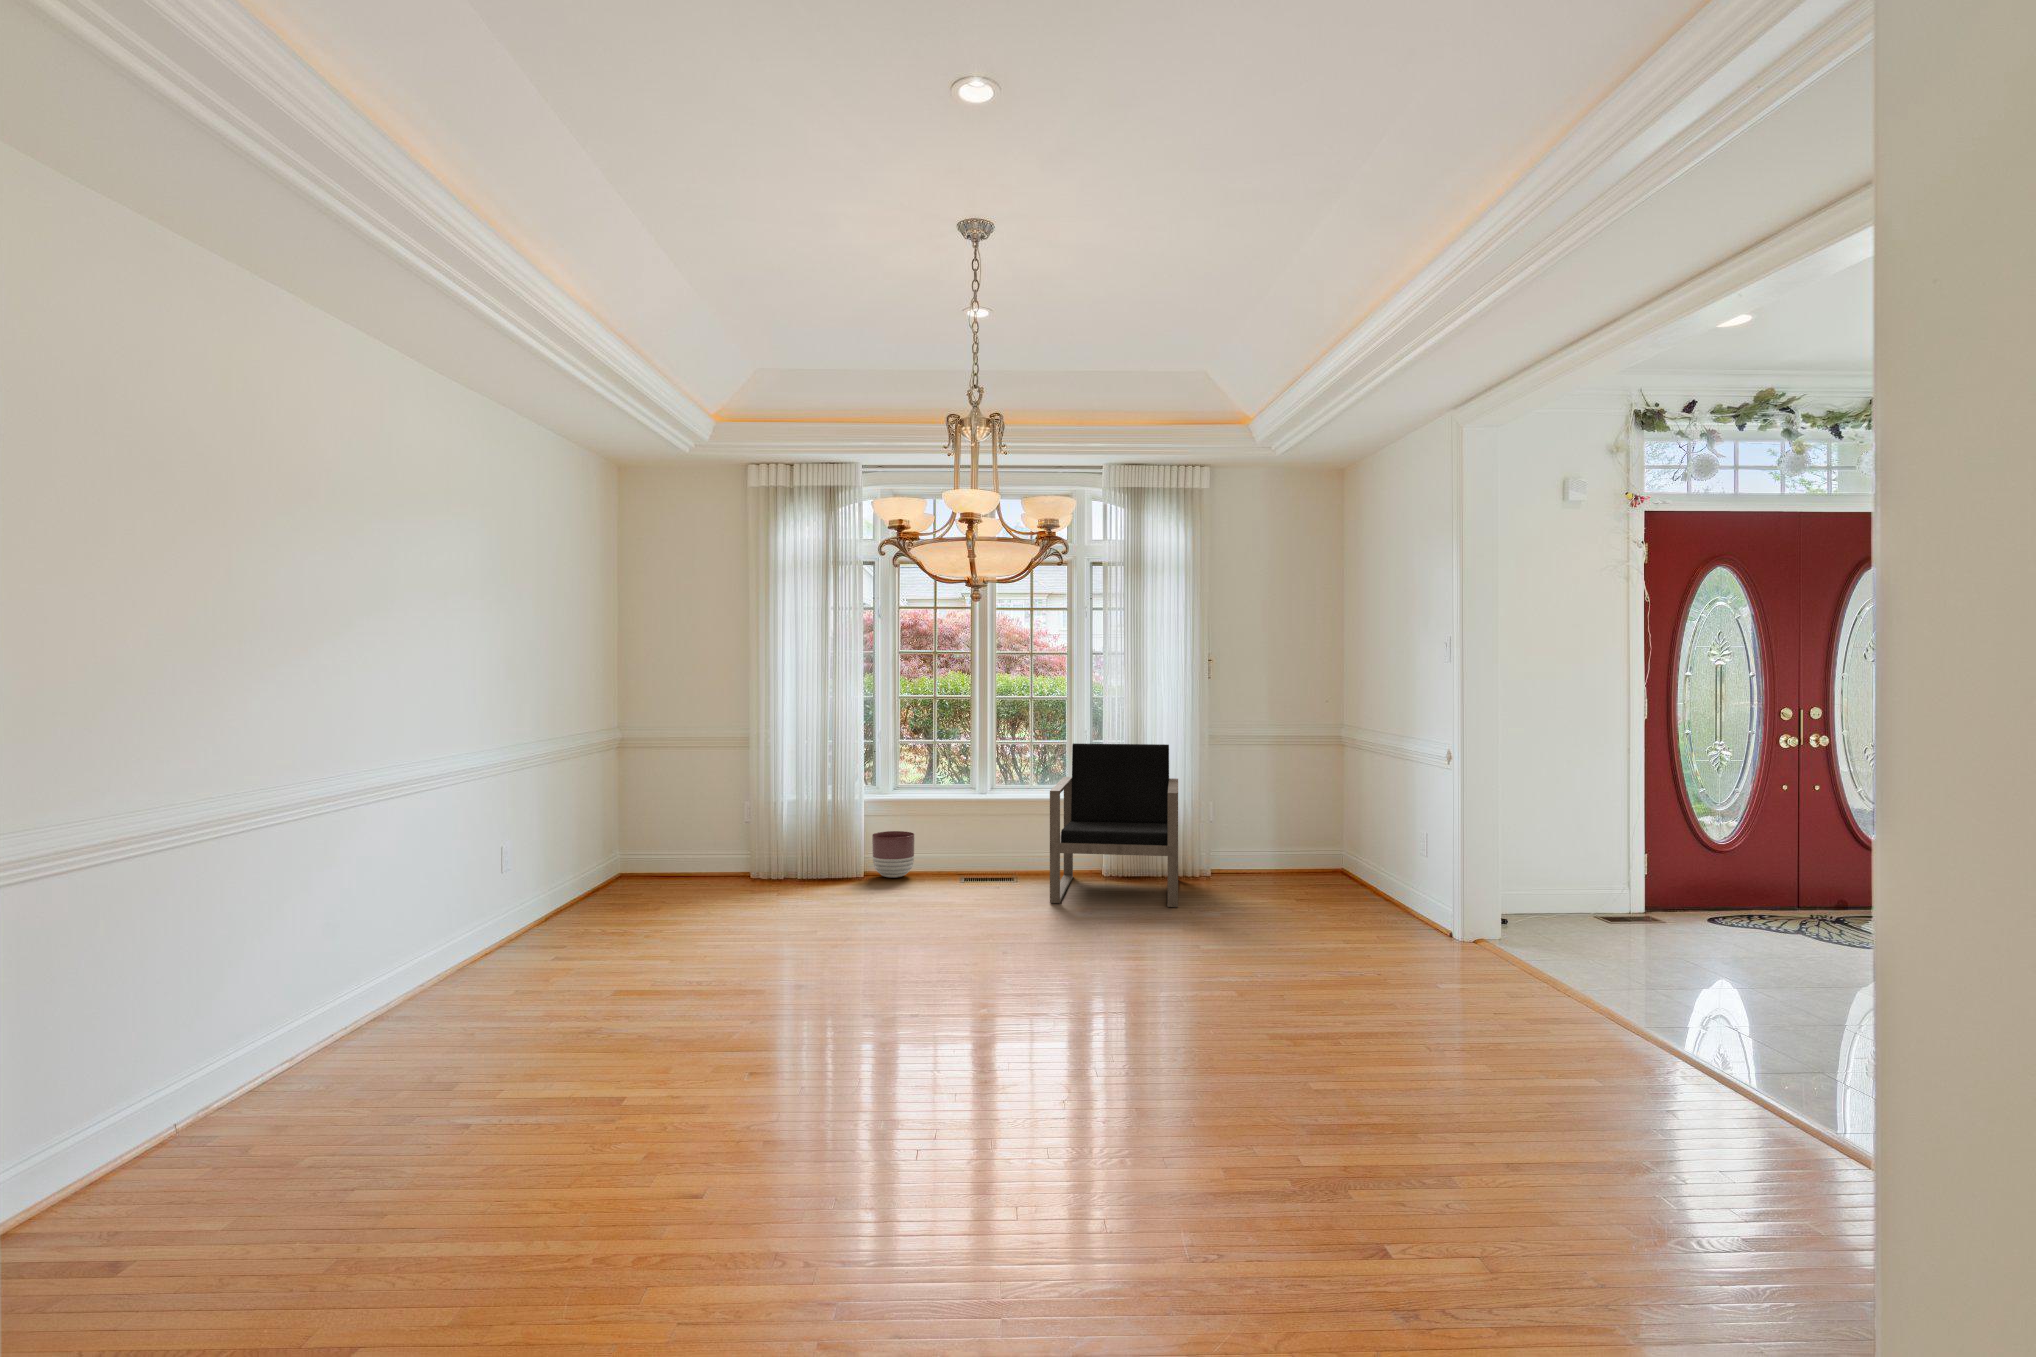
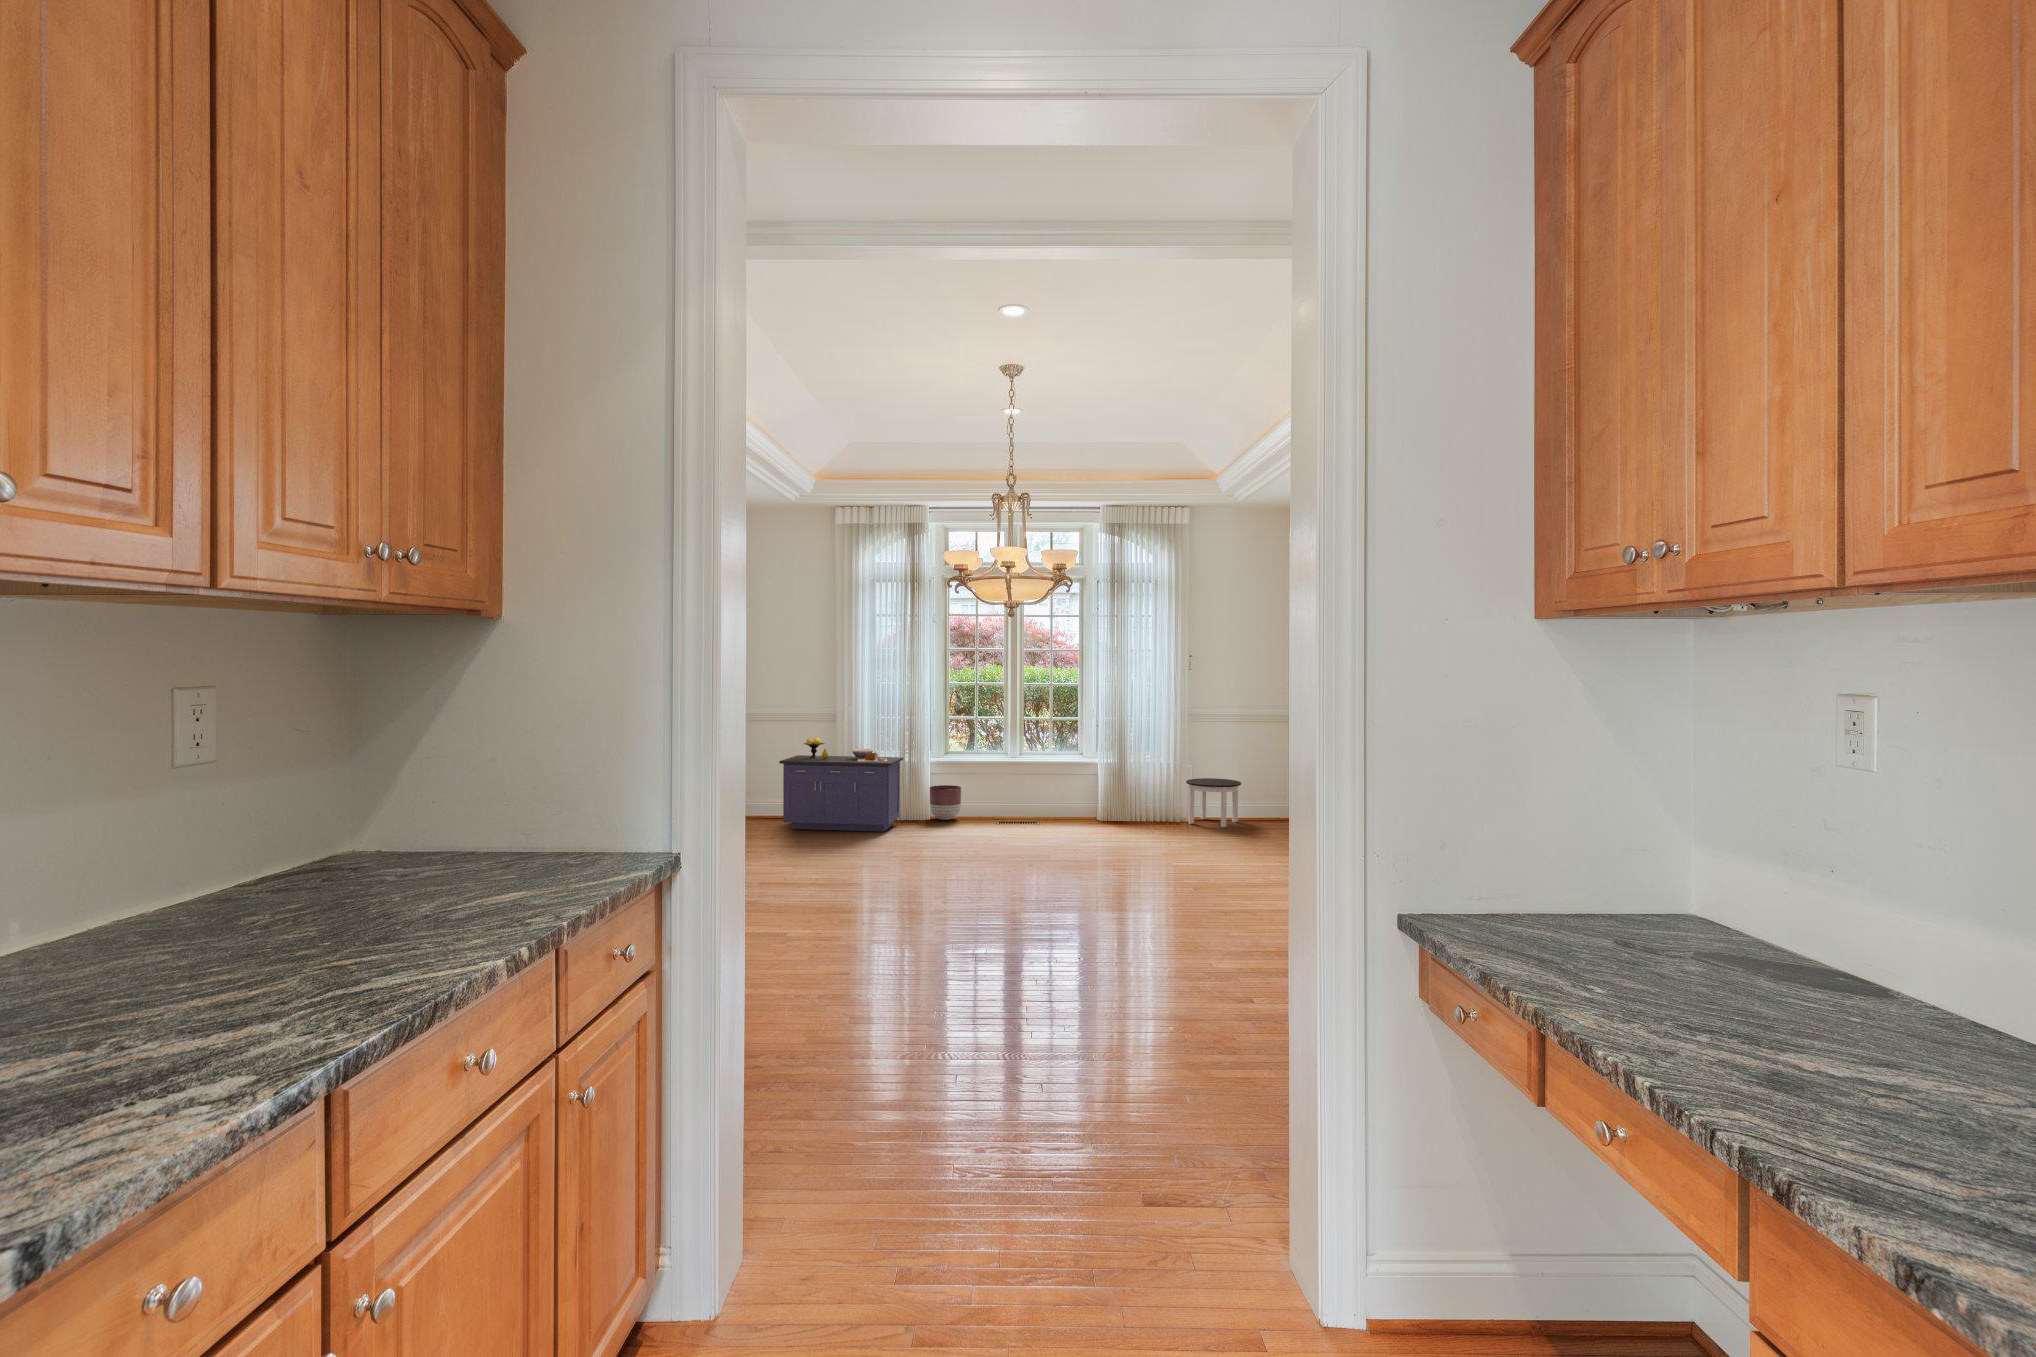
armchair: present [1050,743,1178,907] -> none [1062,720,1160,841]
storage cabinet: none [666,770,836,897] -> present [779,738,903,831]
round table: none [1213,819,1286,885] -> present [1186,778,1241,827]

